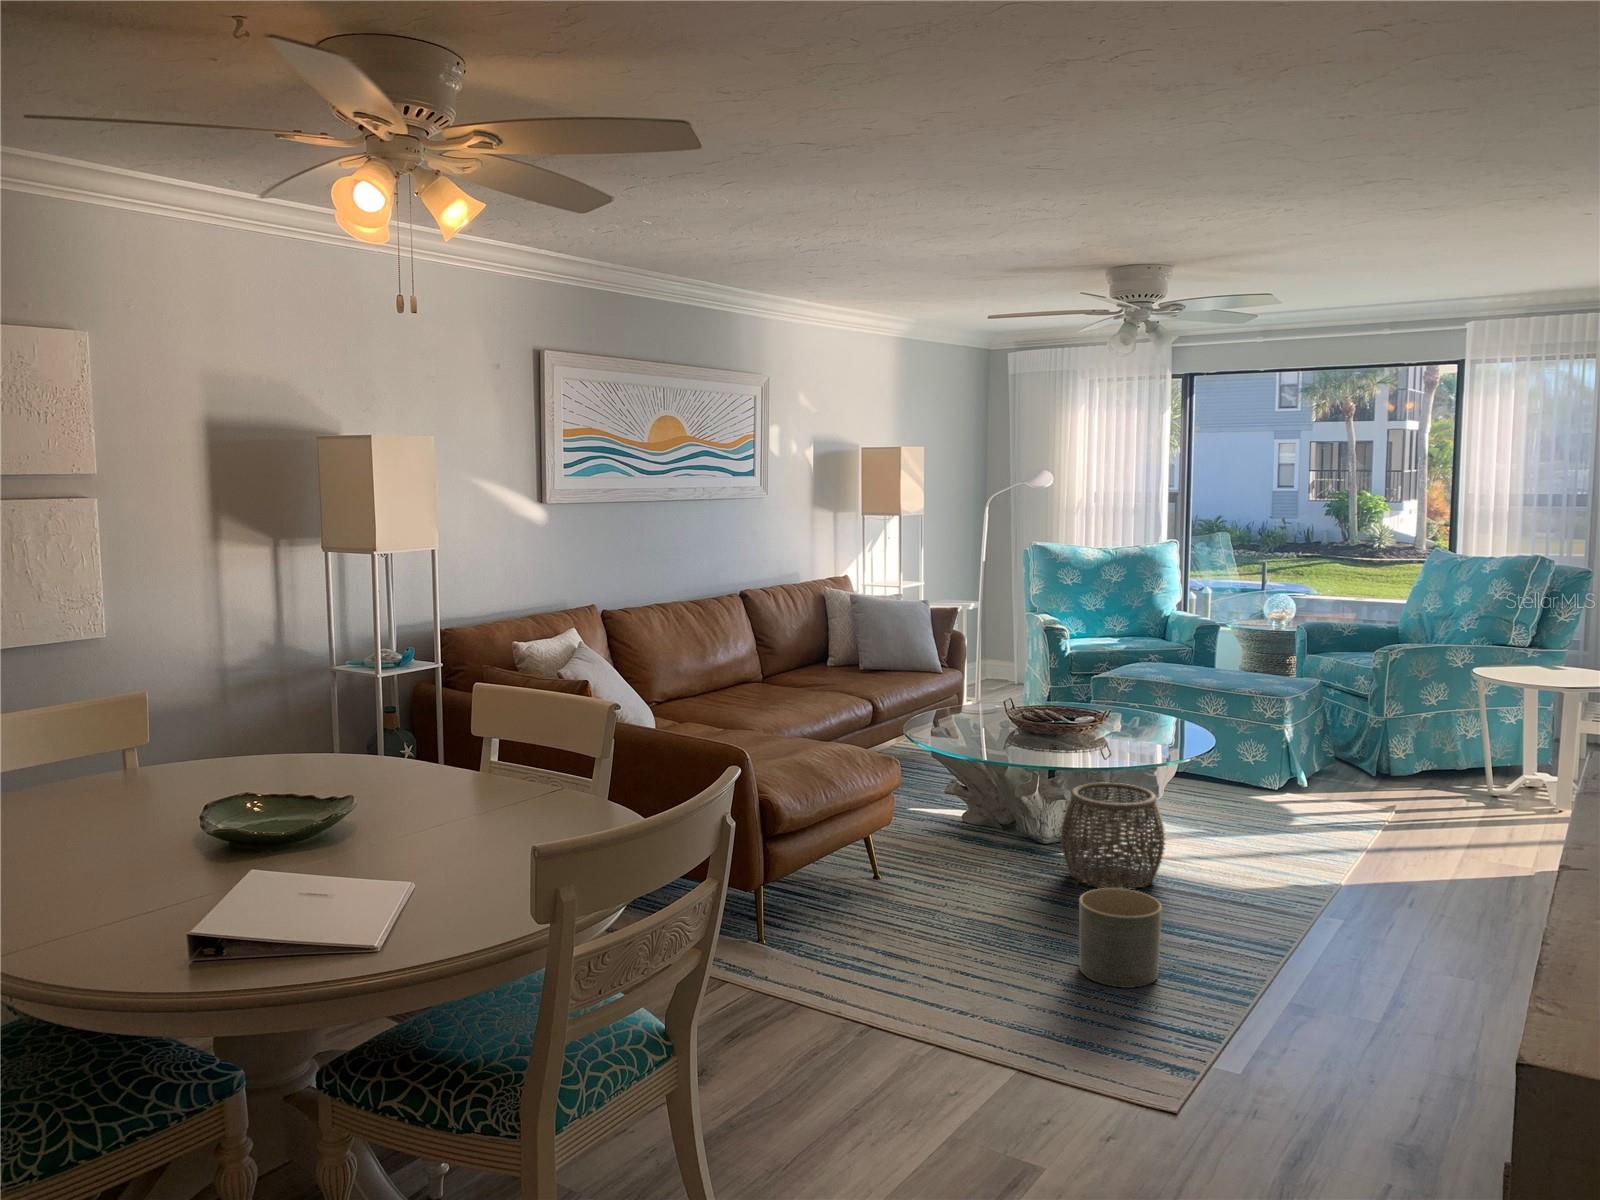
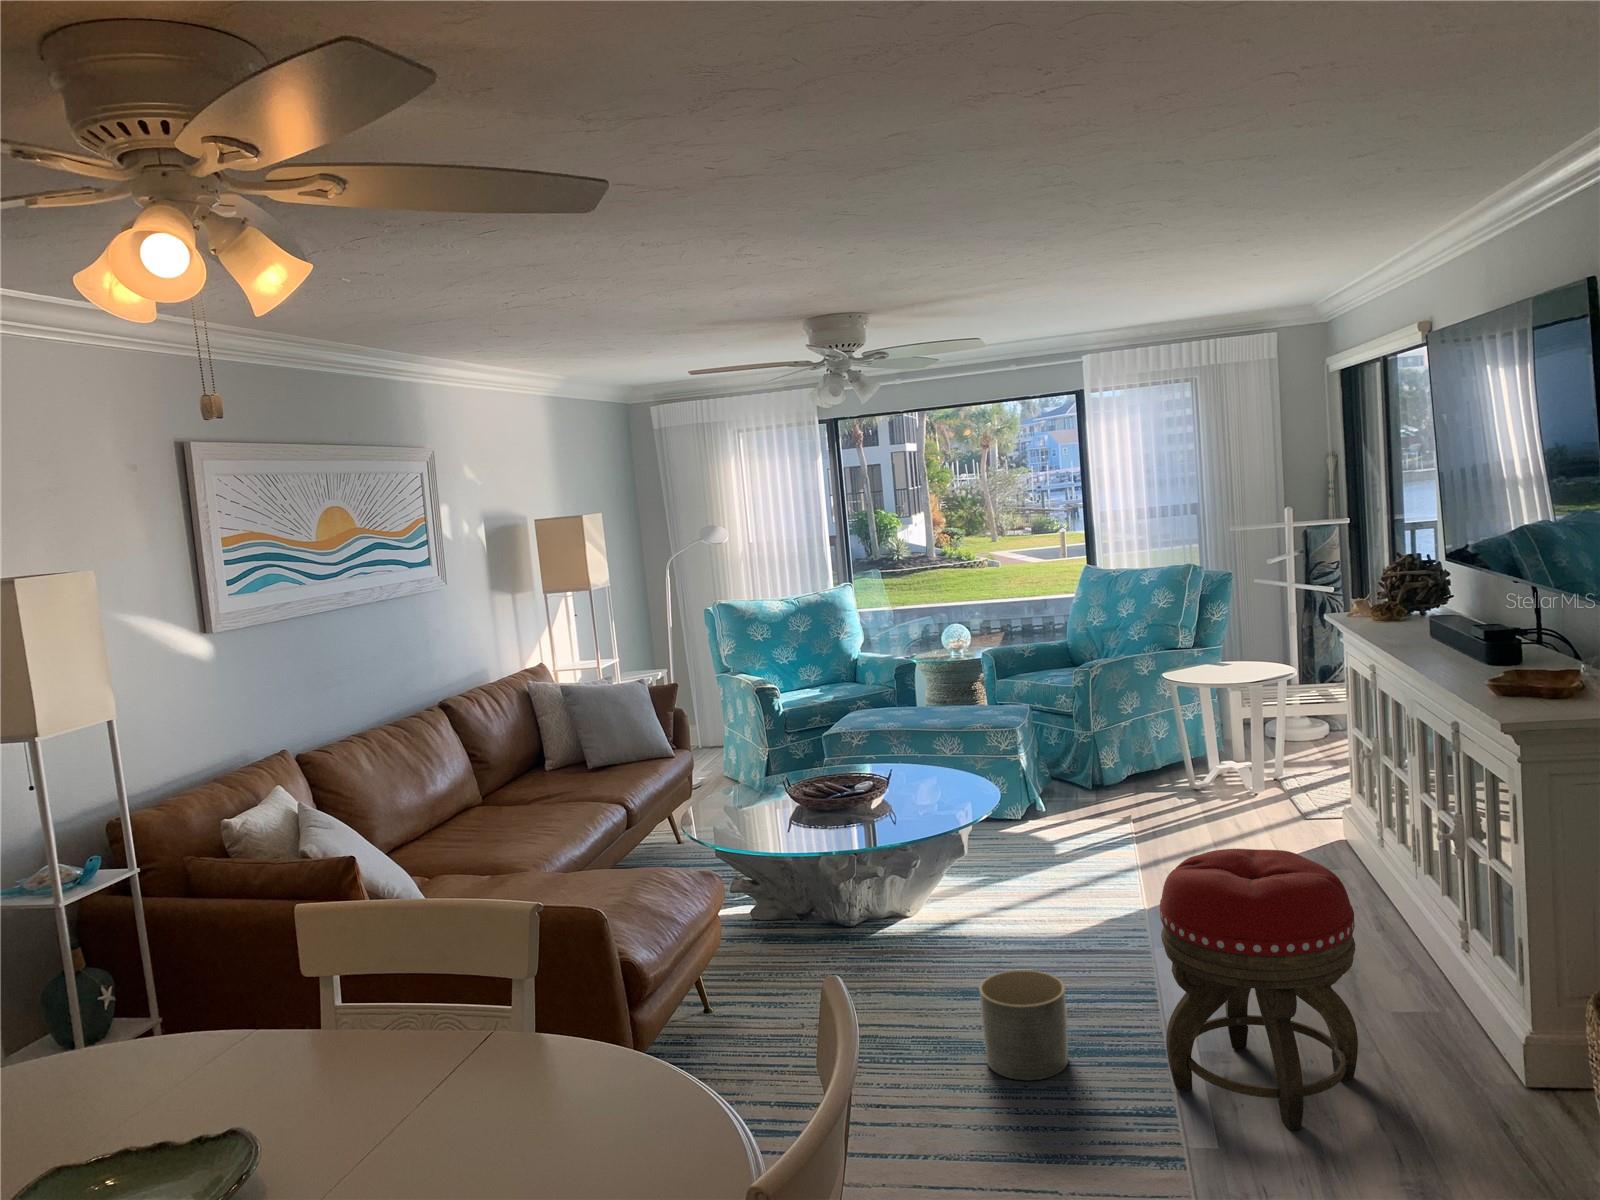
woven basket: present [1060,783,1165,890] -> none [886,849,994,967]
footstool: none [1234,806,1442,1079] -> present [1160,849,1358,1130]

